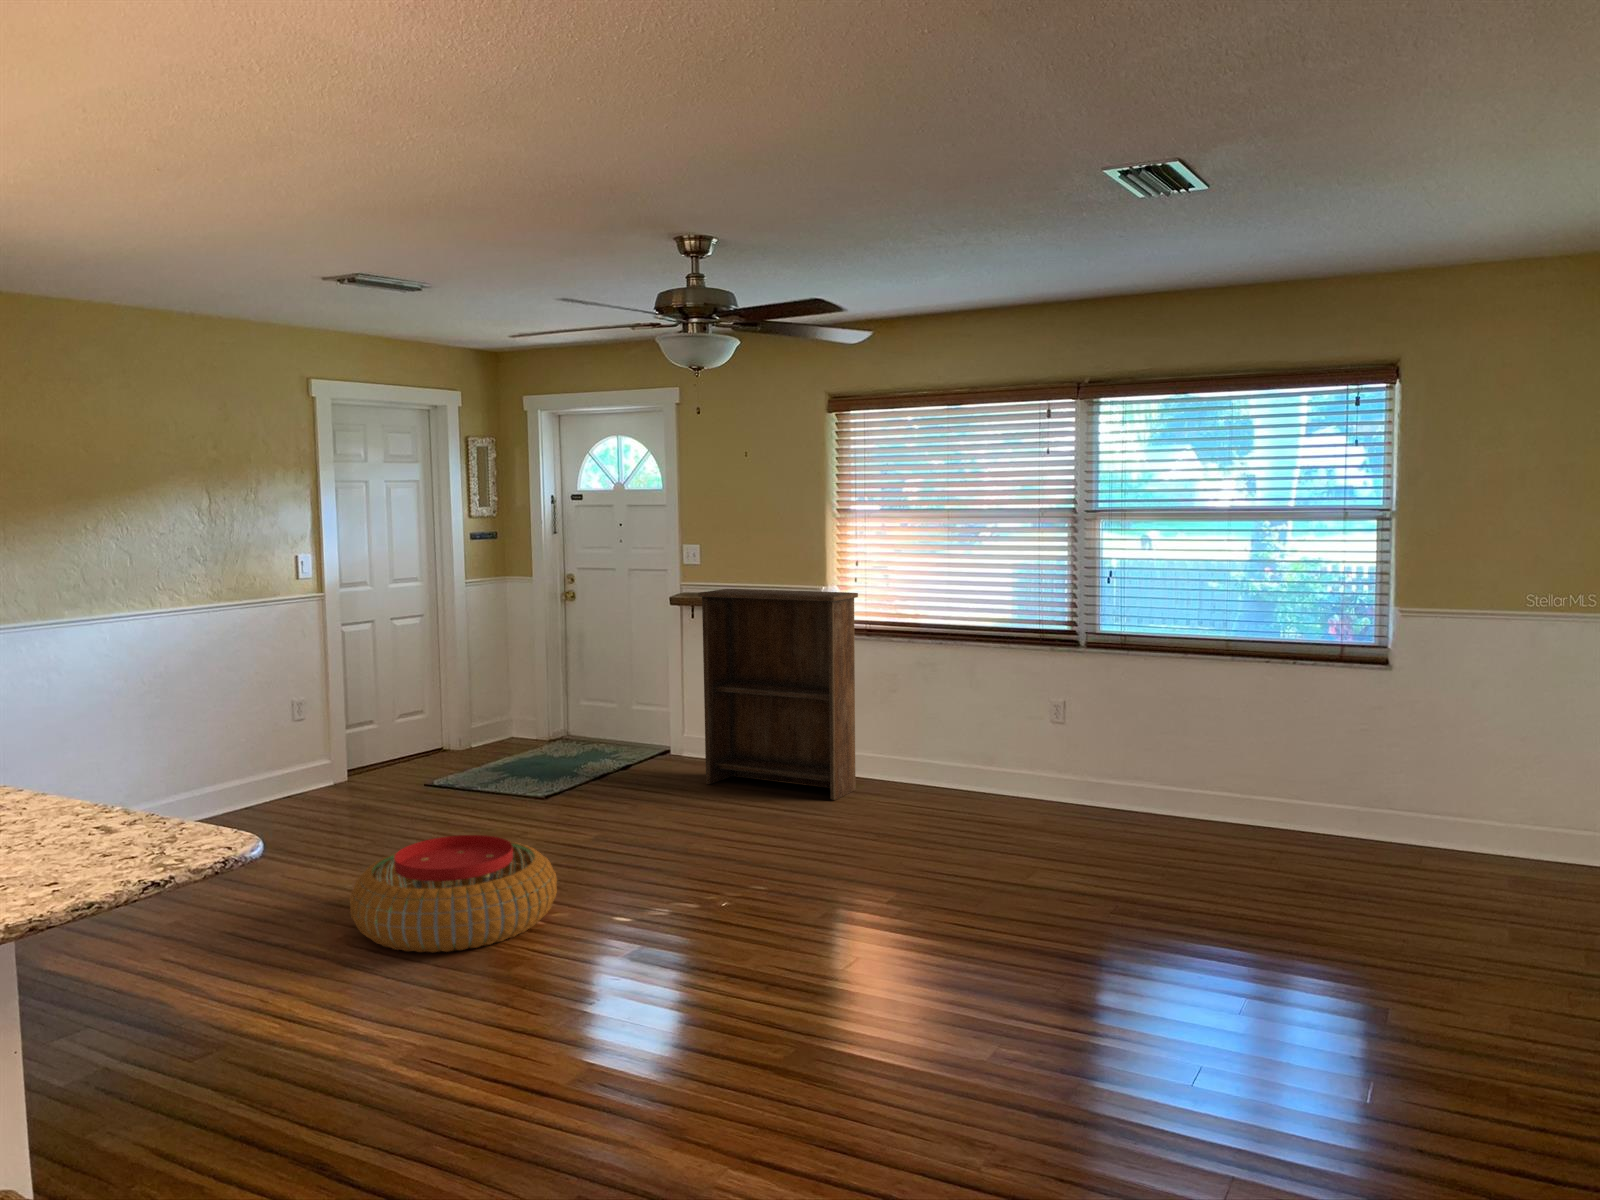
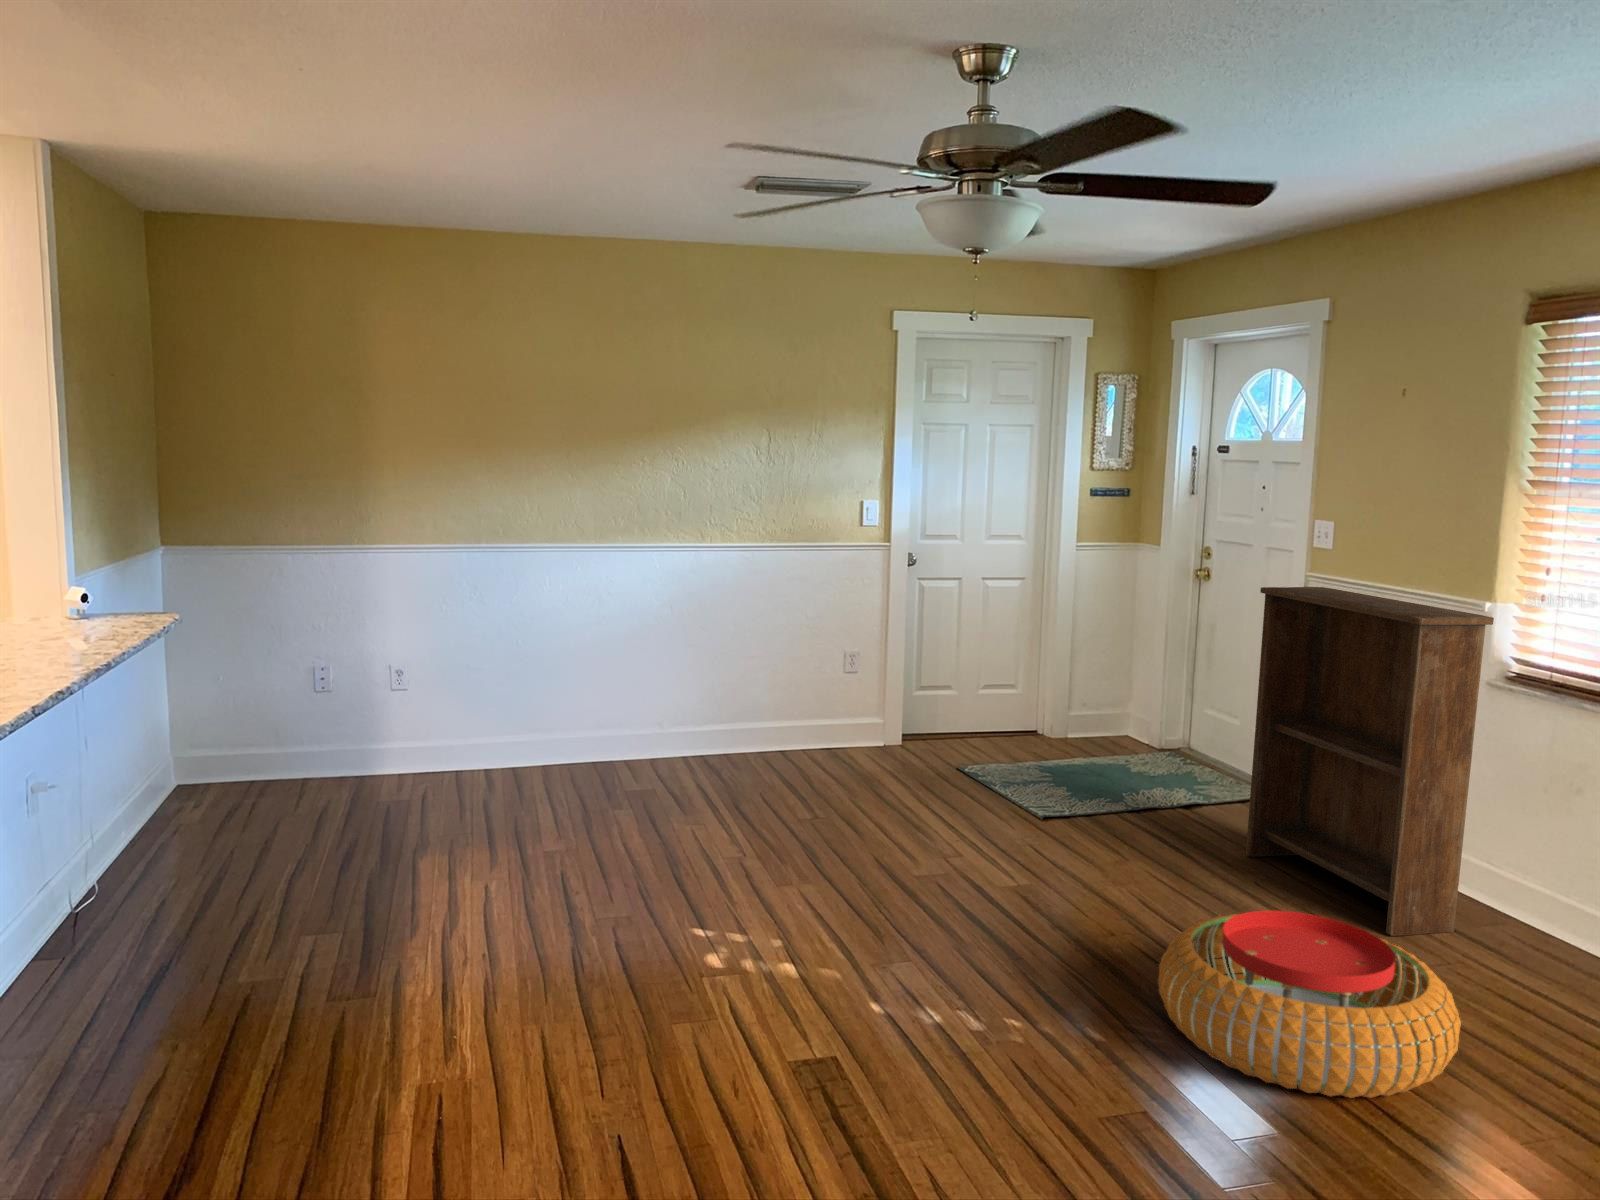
pouf: present [349,835,557,952] -> present [1158,910,1461,1098]

